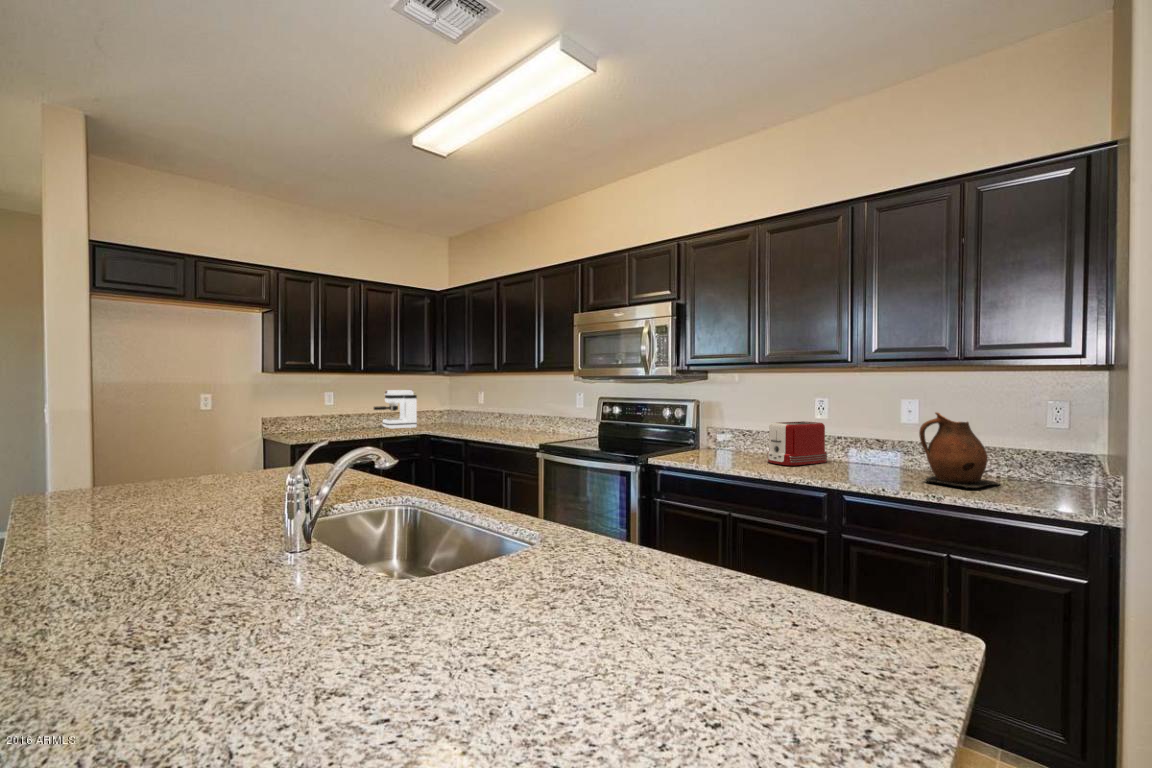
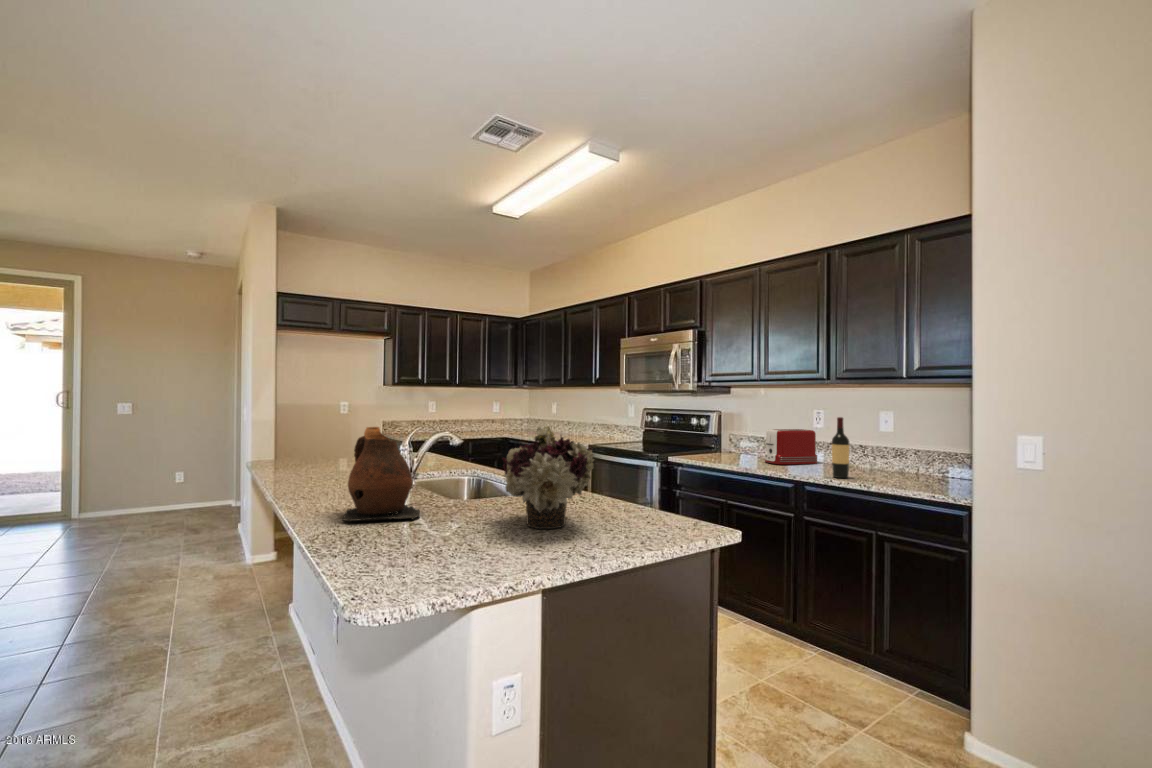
coffee maker: present [374,390,417,429] -> none [466,401,500,433]
wine bottle: none [873,409,895,485] -> present [832,417,850,478]
ceramic pitcher: present [919,412,1000,489] -> present [342,427,420,521]
flower arrangement: none [509,449,698,661] -> present [503,425,594,529]

